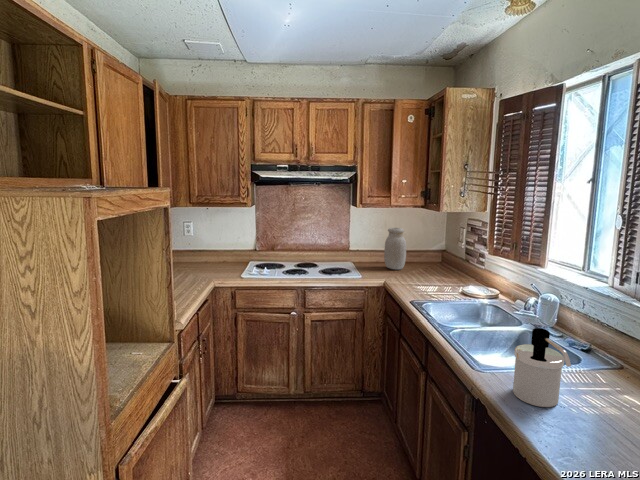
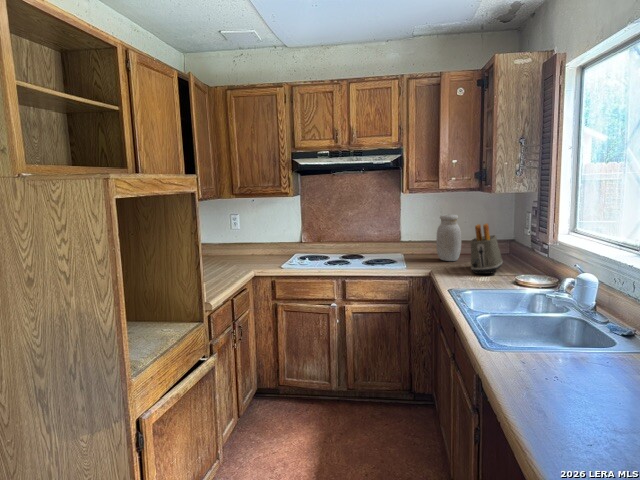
toaster: none [419,238,446,284] -> present [471,223,502,275]
soap dispenser: present [513,328,571,407] -> none [516,303,568,386]

